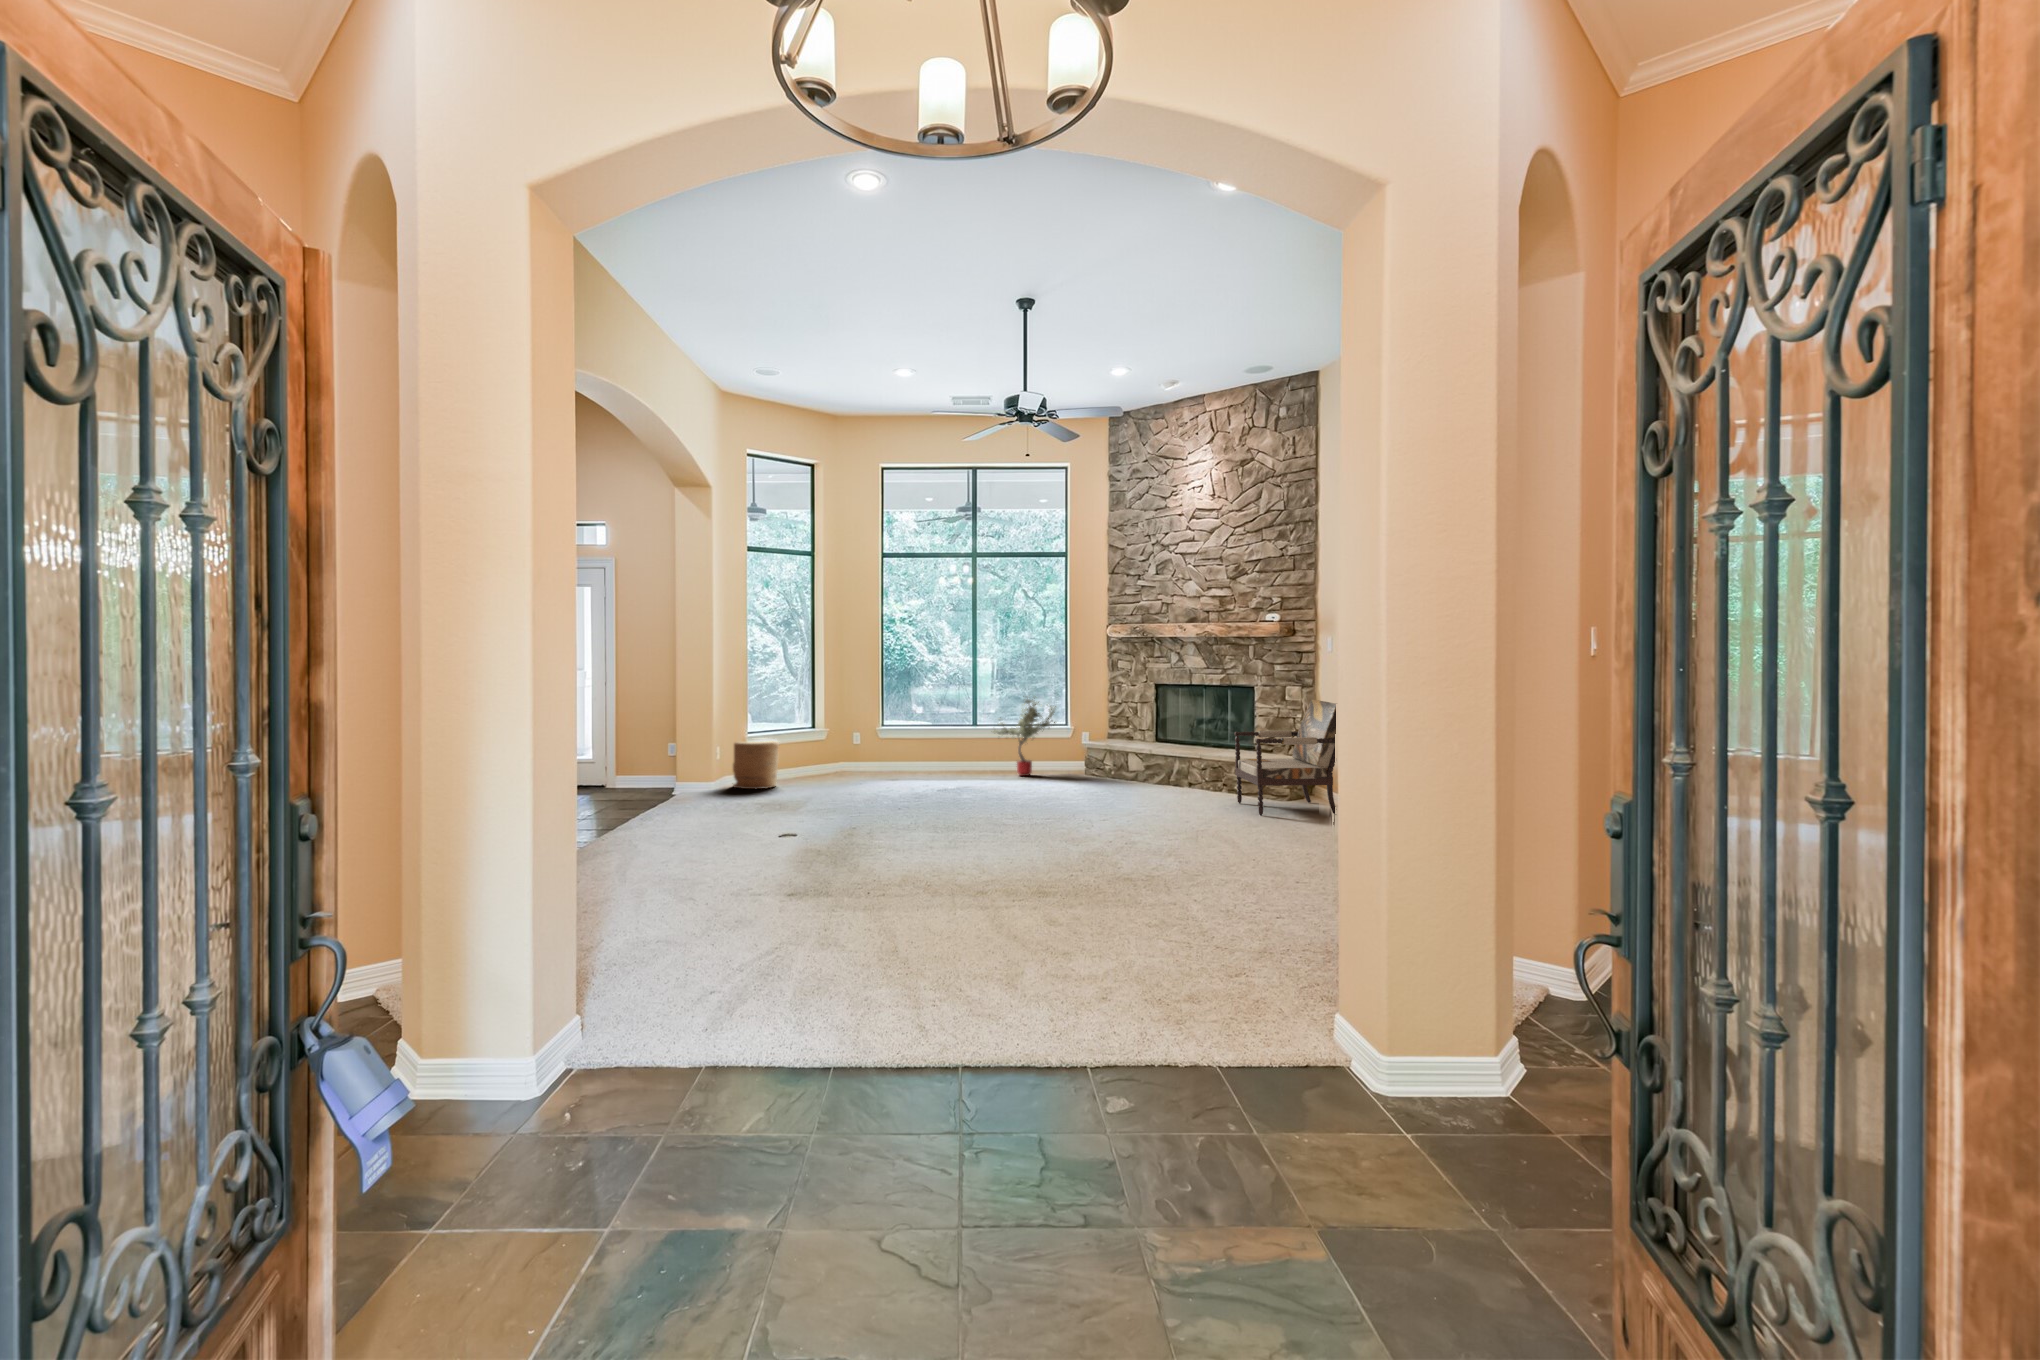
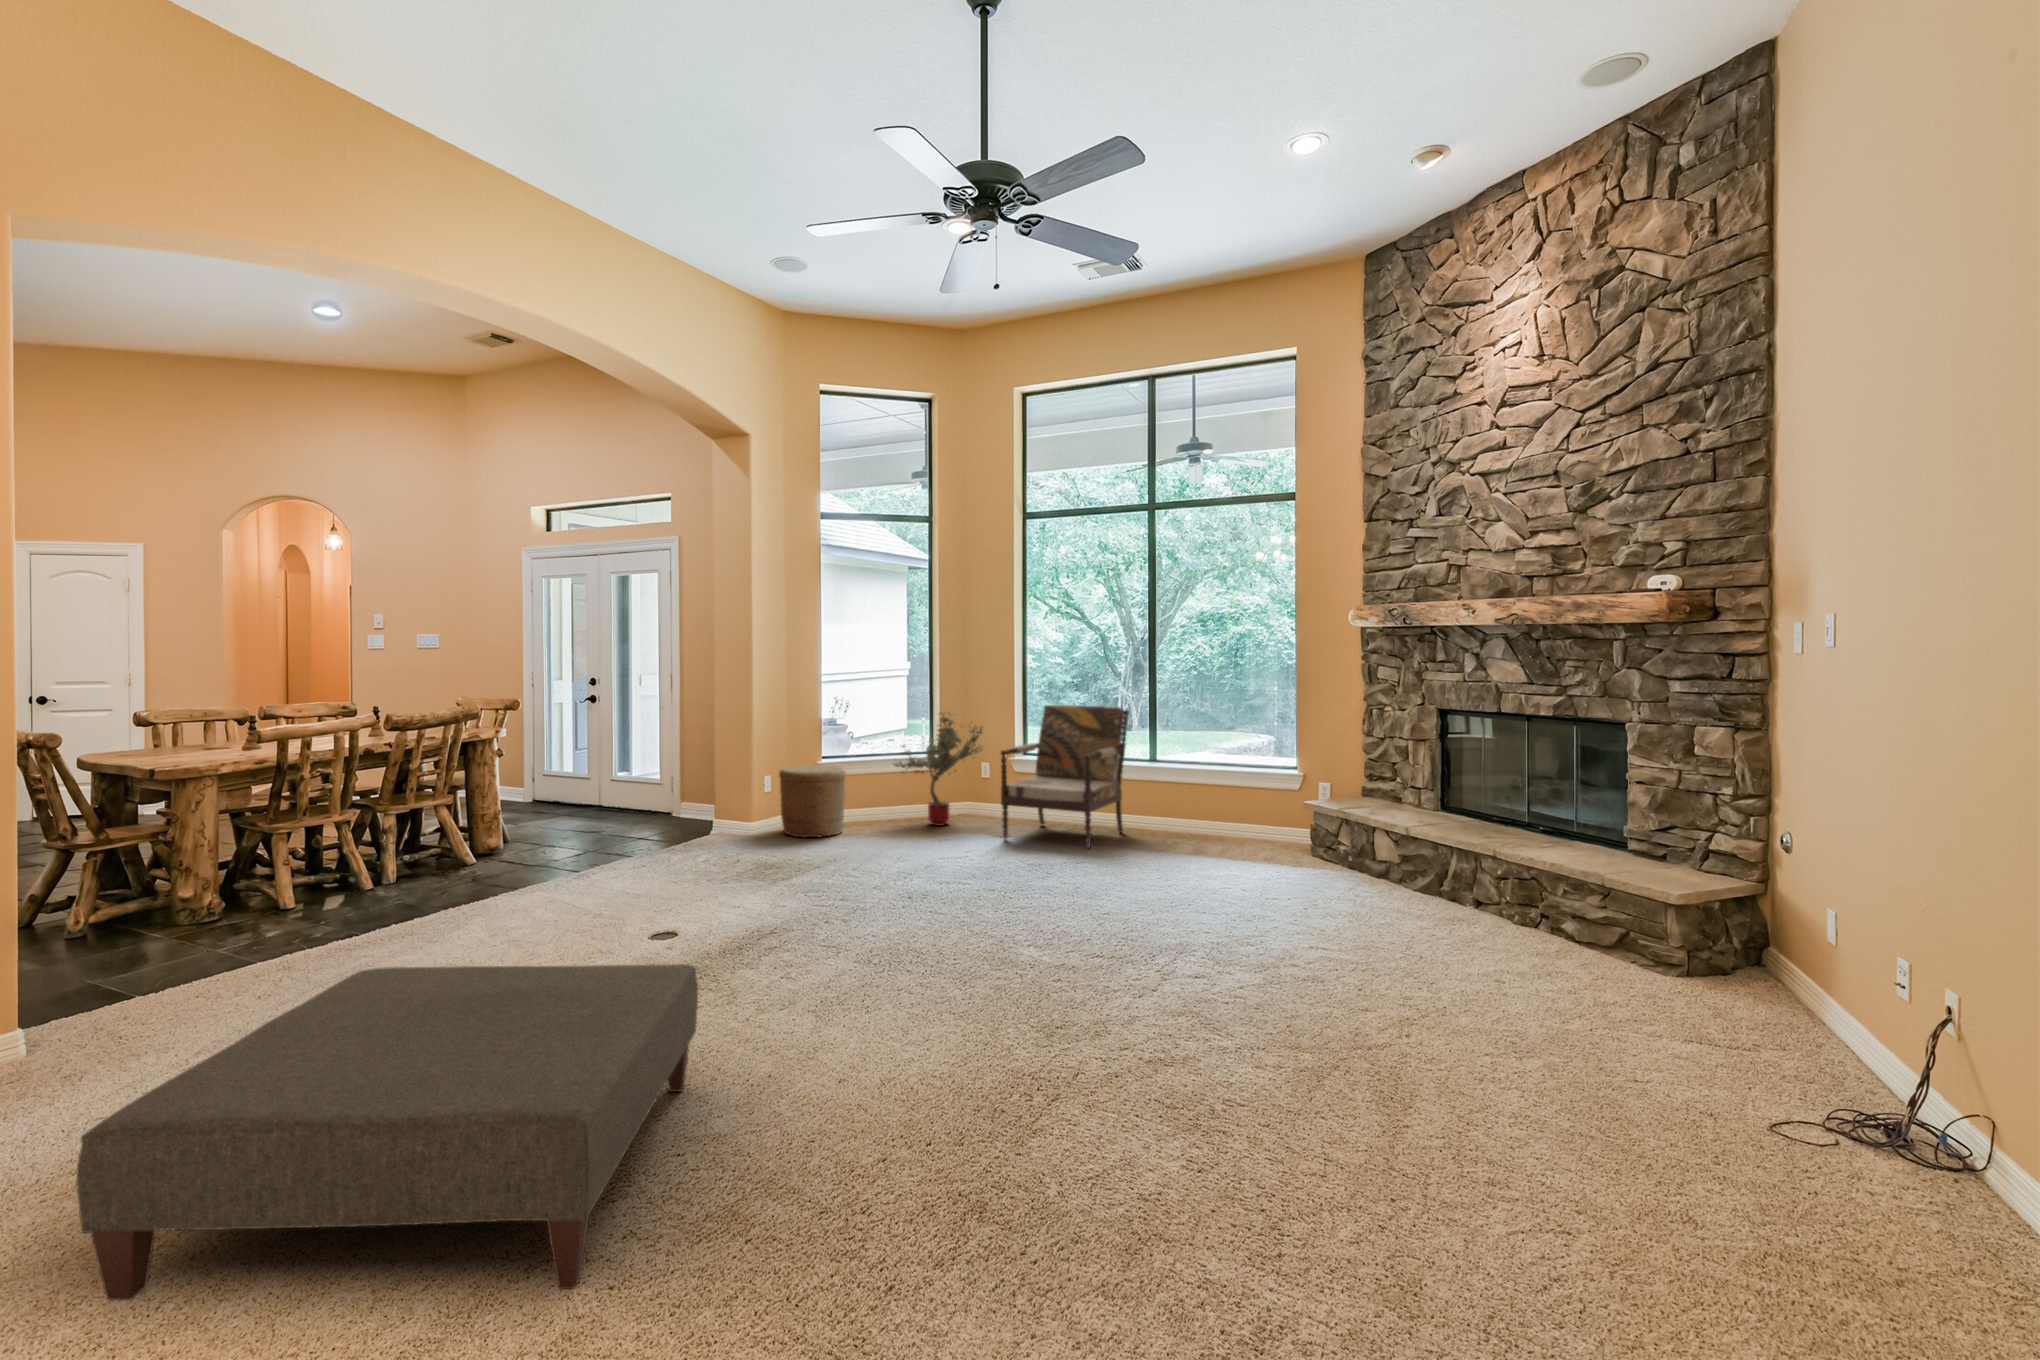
potted tree: present [994,699,1056,776] -> present [894,712,982,826]
armchair: present [1235,700,1336,815] -> present [1001,705,1129,848]
ottoman: none [781,806,1013,918] -> present [77,964,698,1300]

